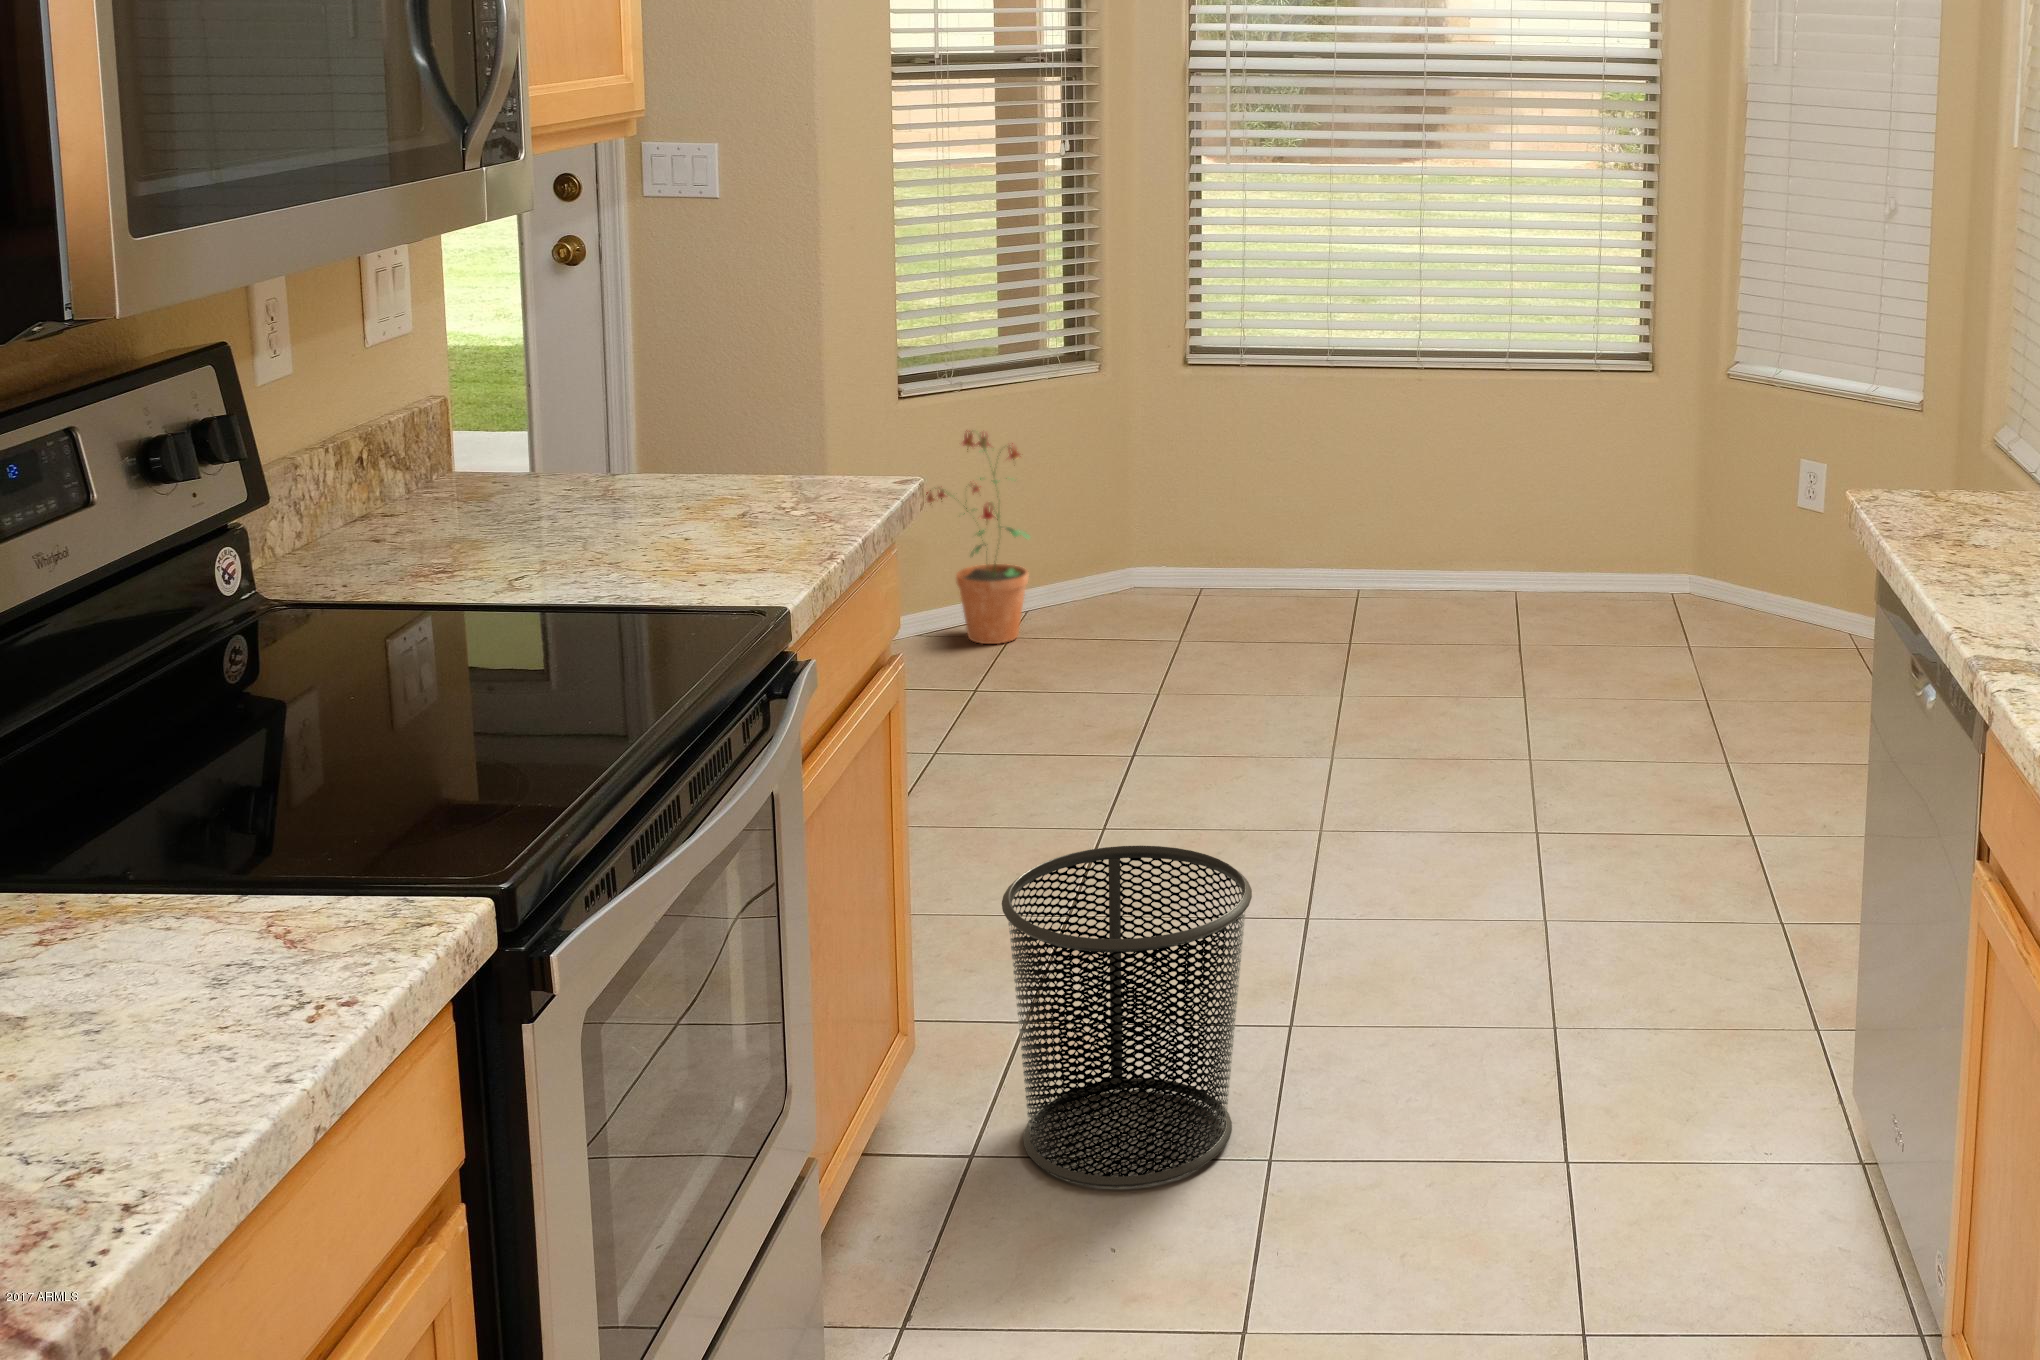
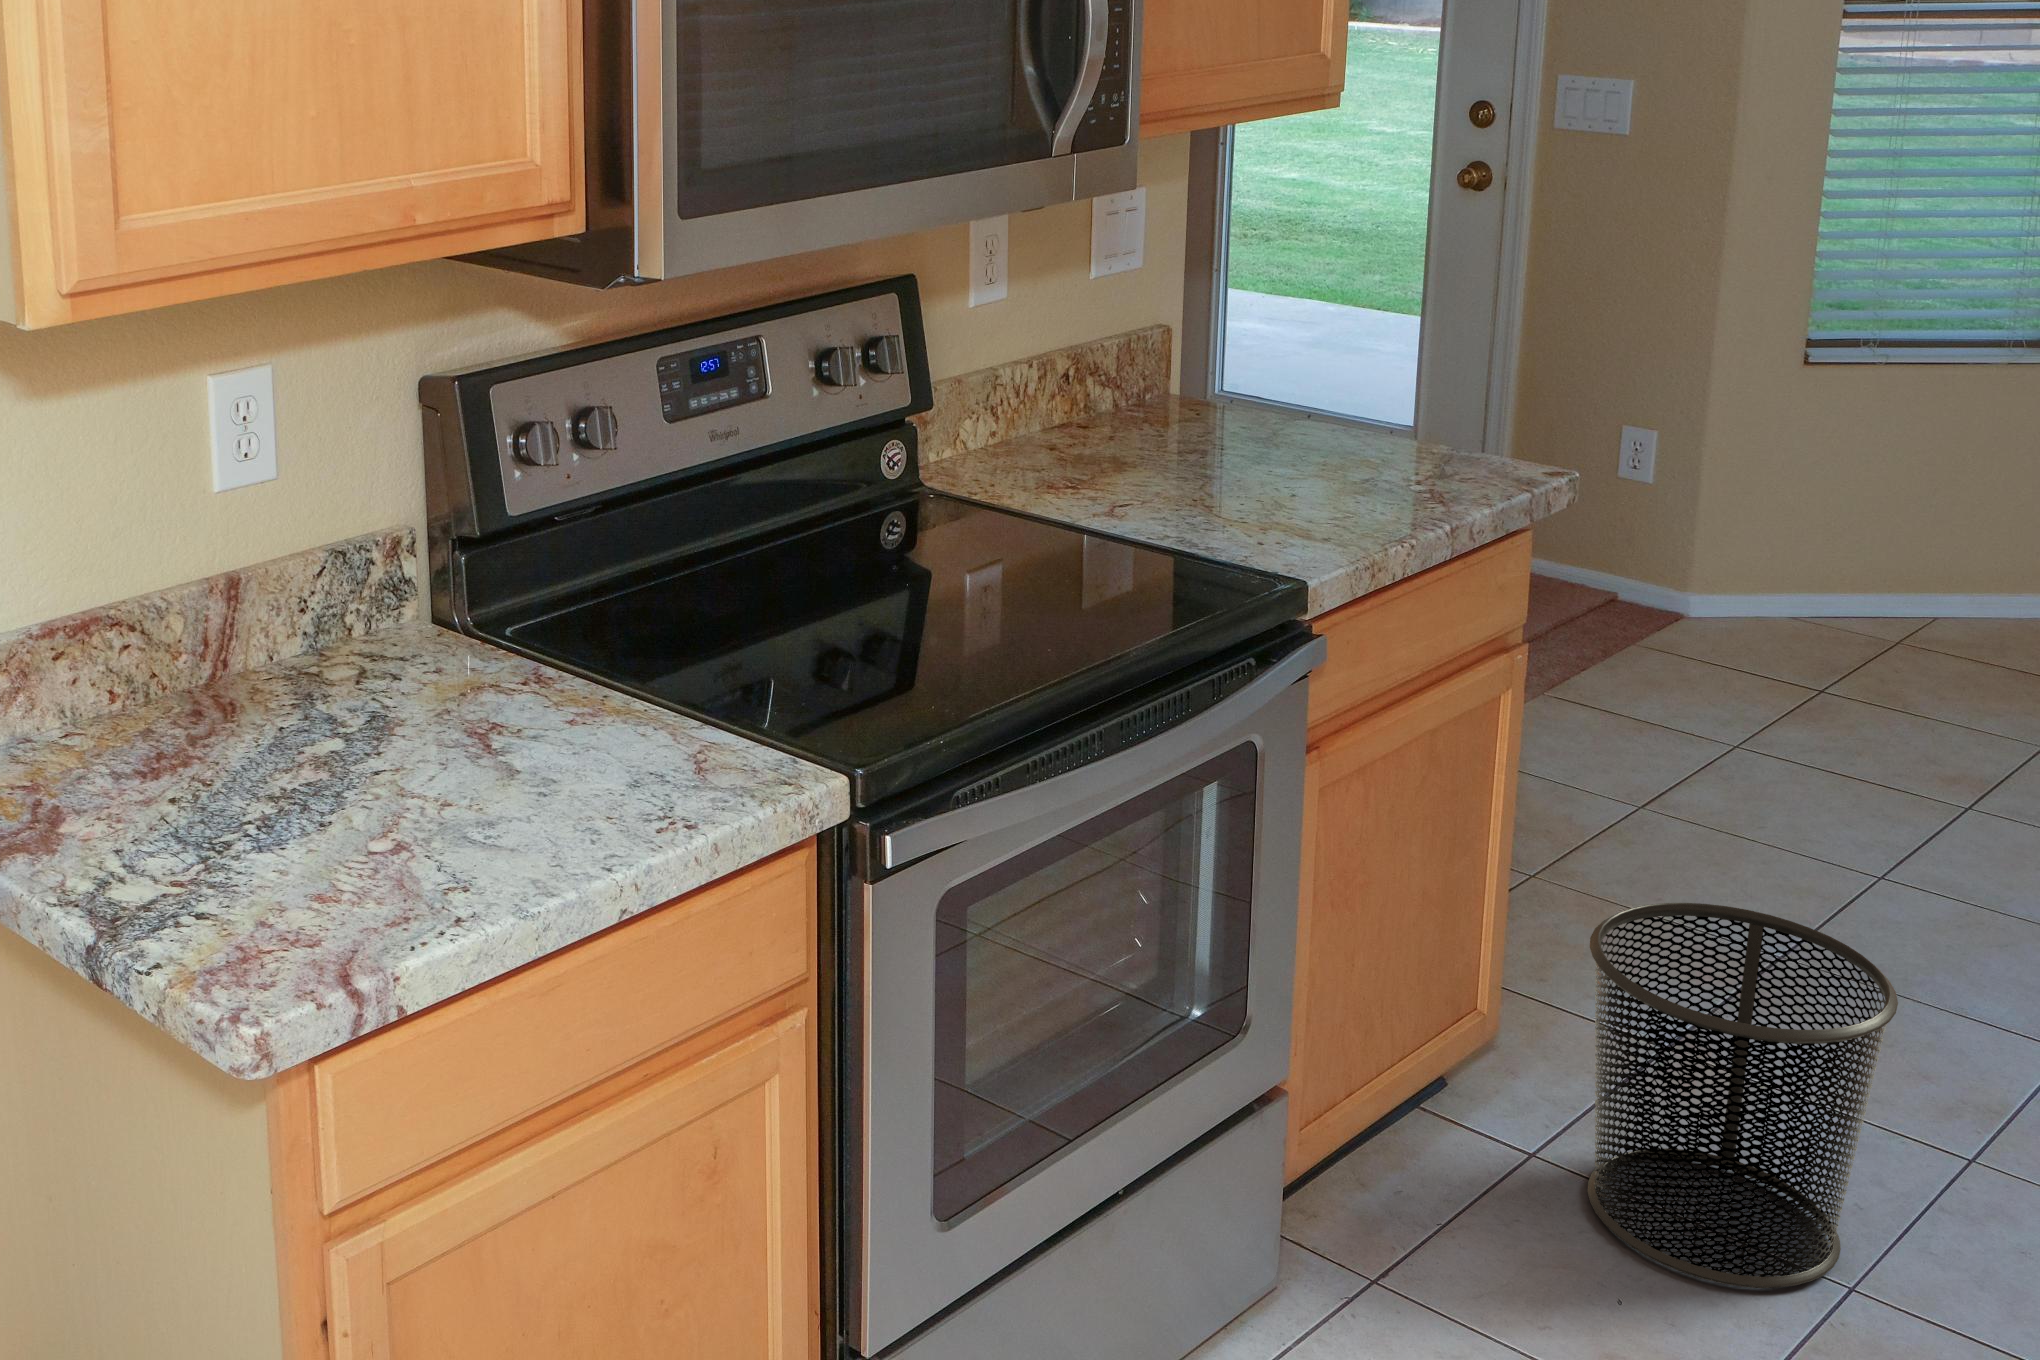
potted plant: present [925,430,1030,644] -> none [1808,411,1942,654]

